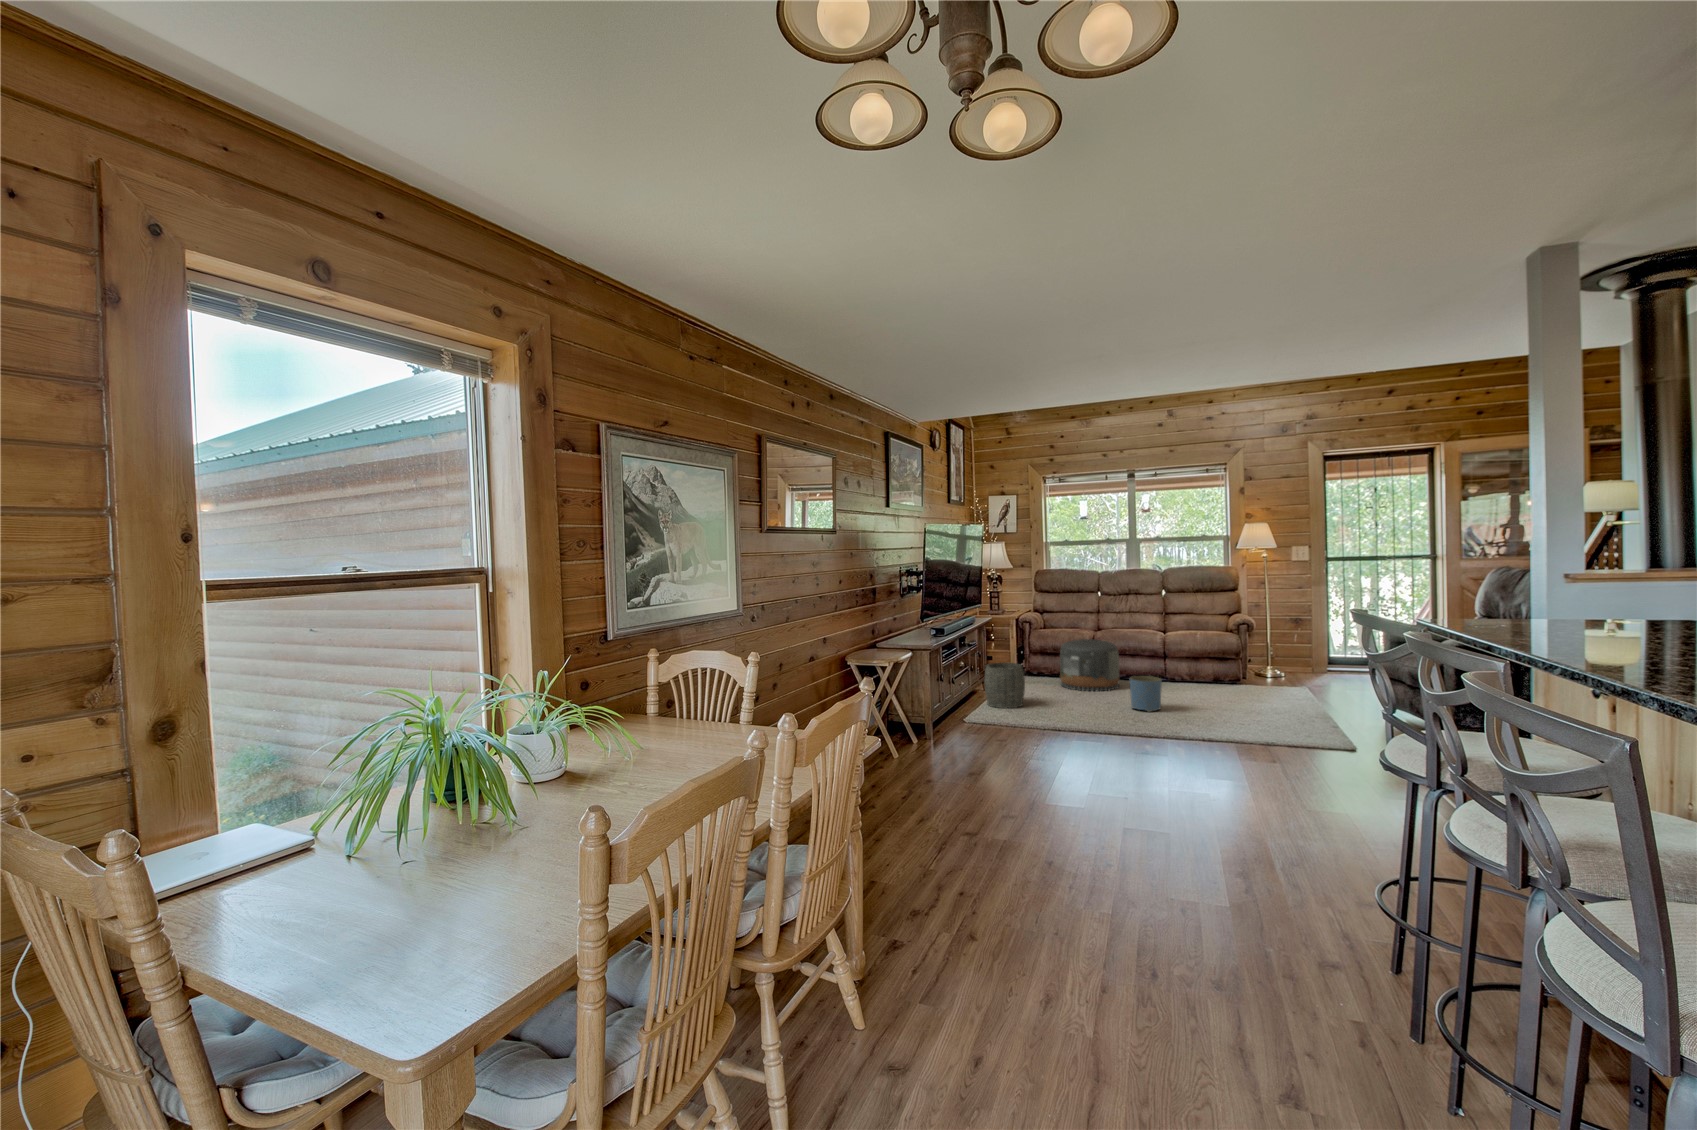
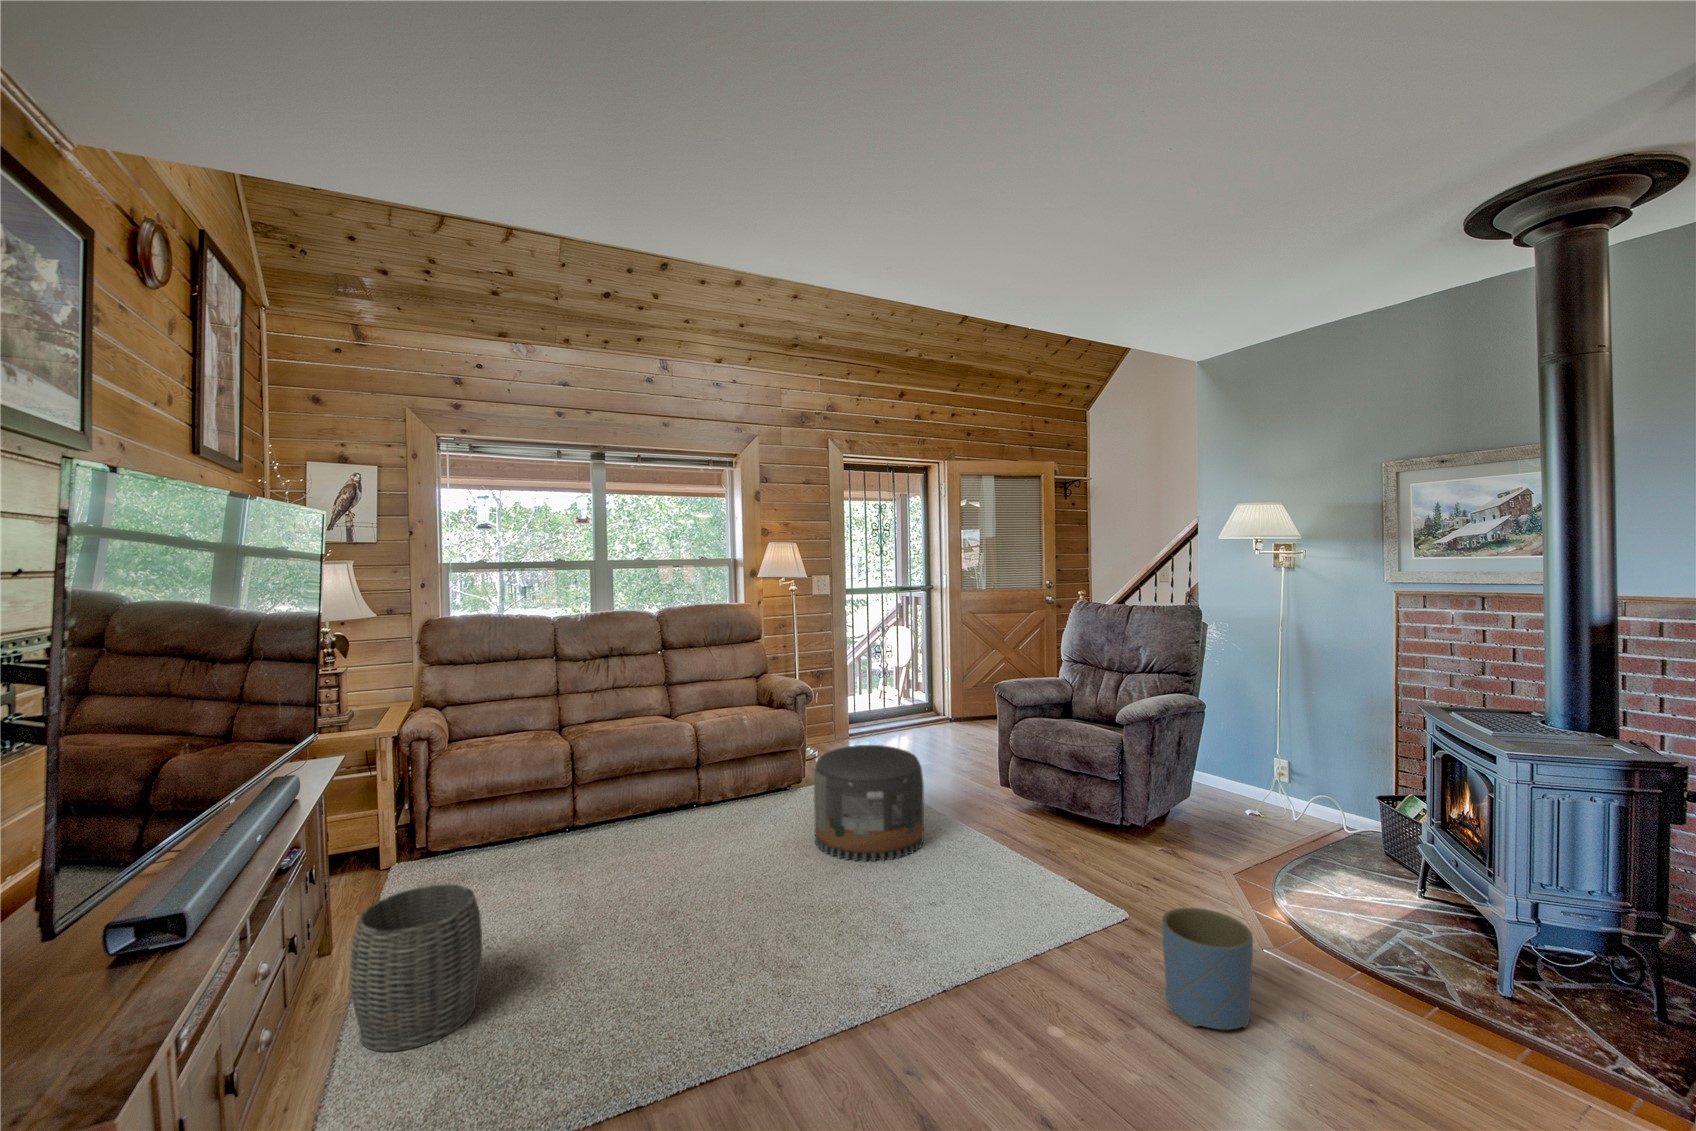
pouf: present [1060,639,1119,691] -> present [814,745,924,862]
planter: present [1130,676,1162,712] -> present [1162,908,1253,1030]

